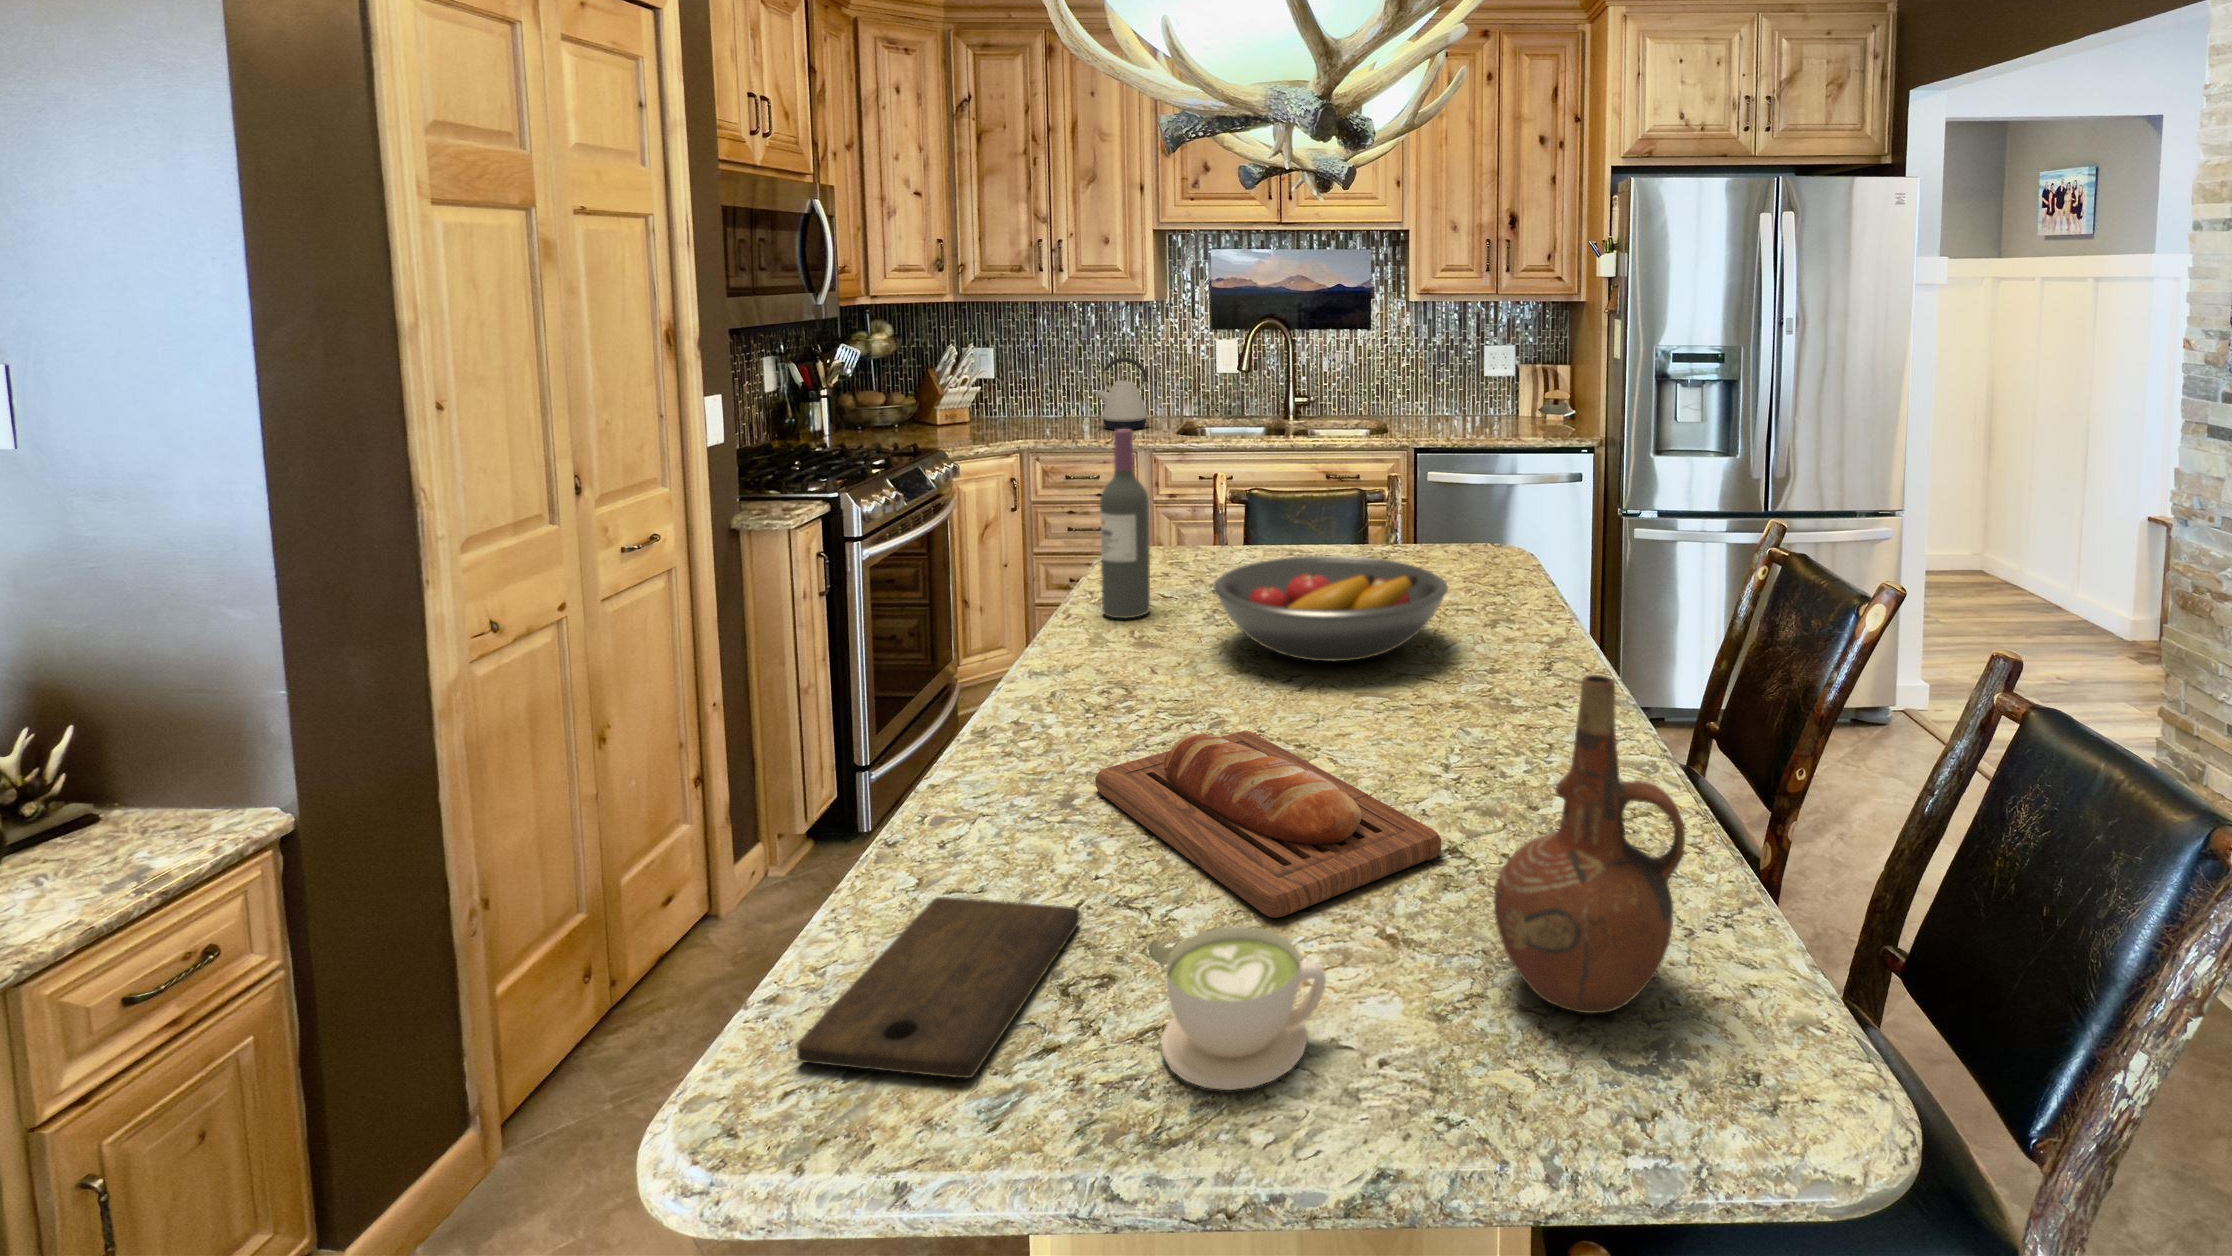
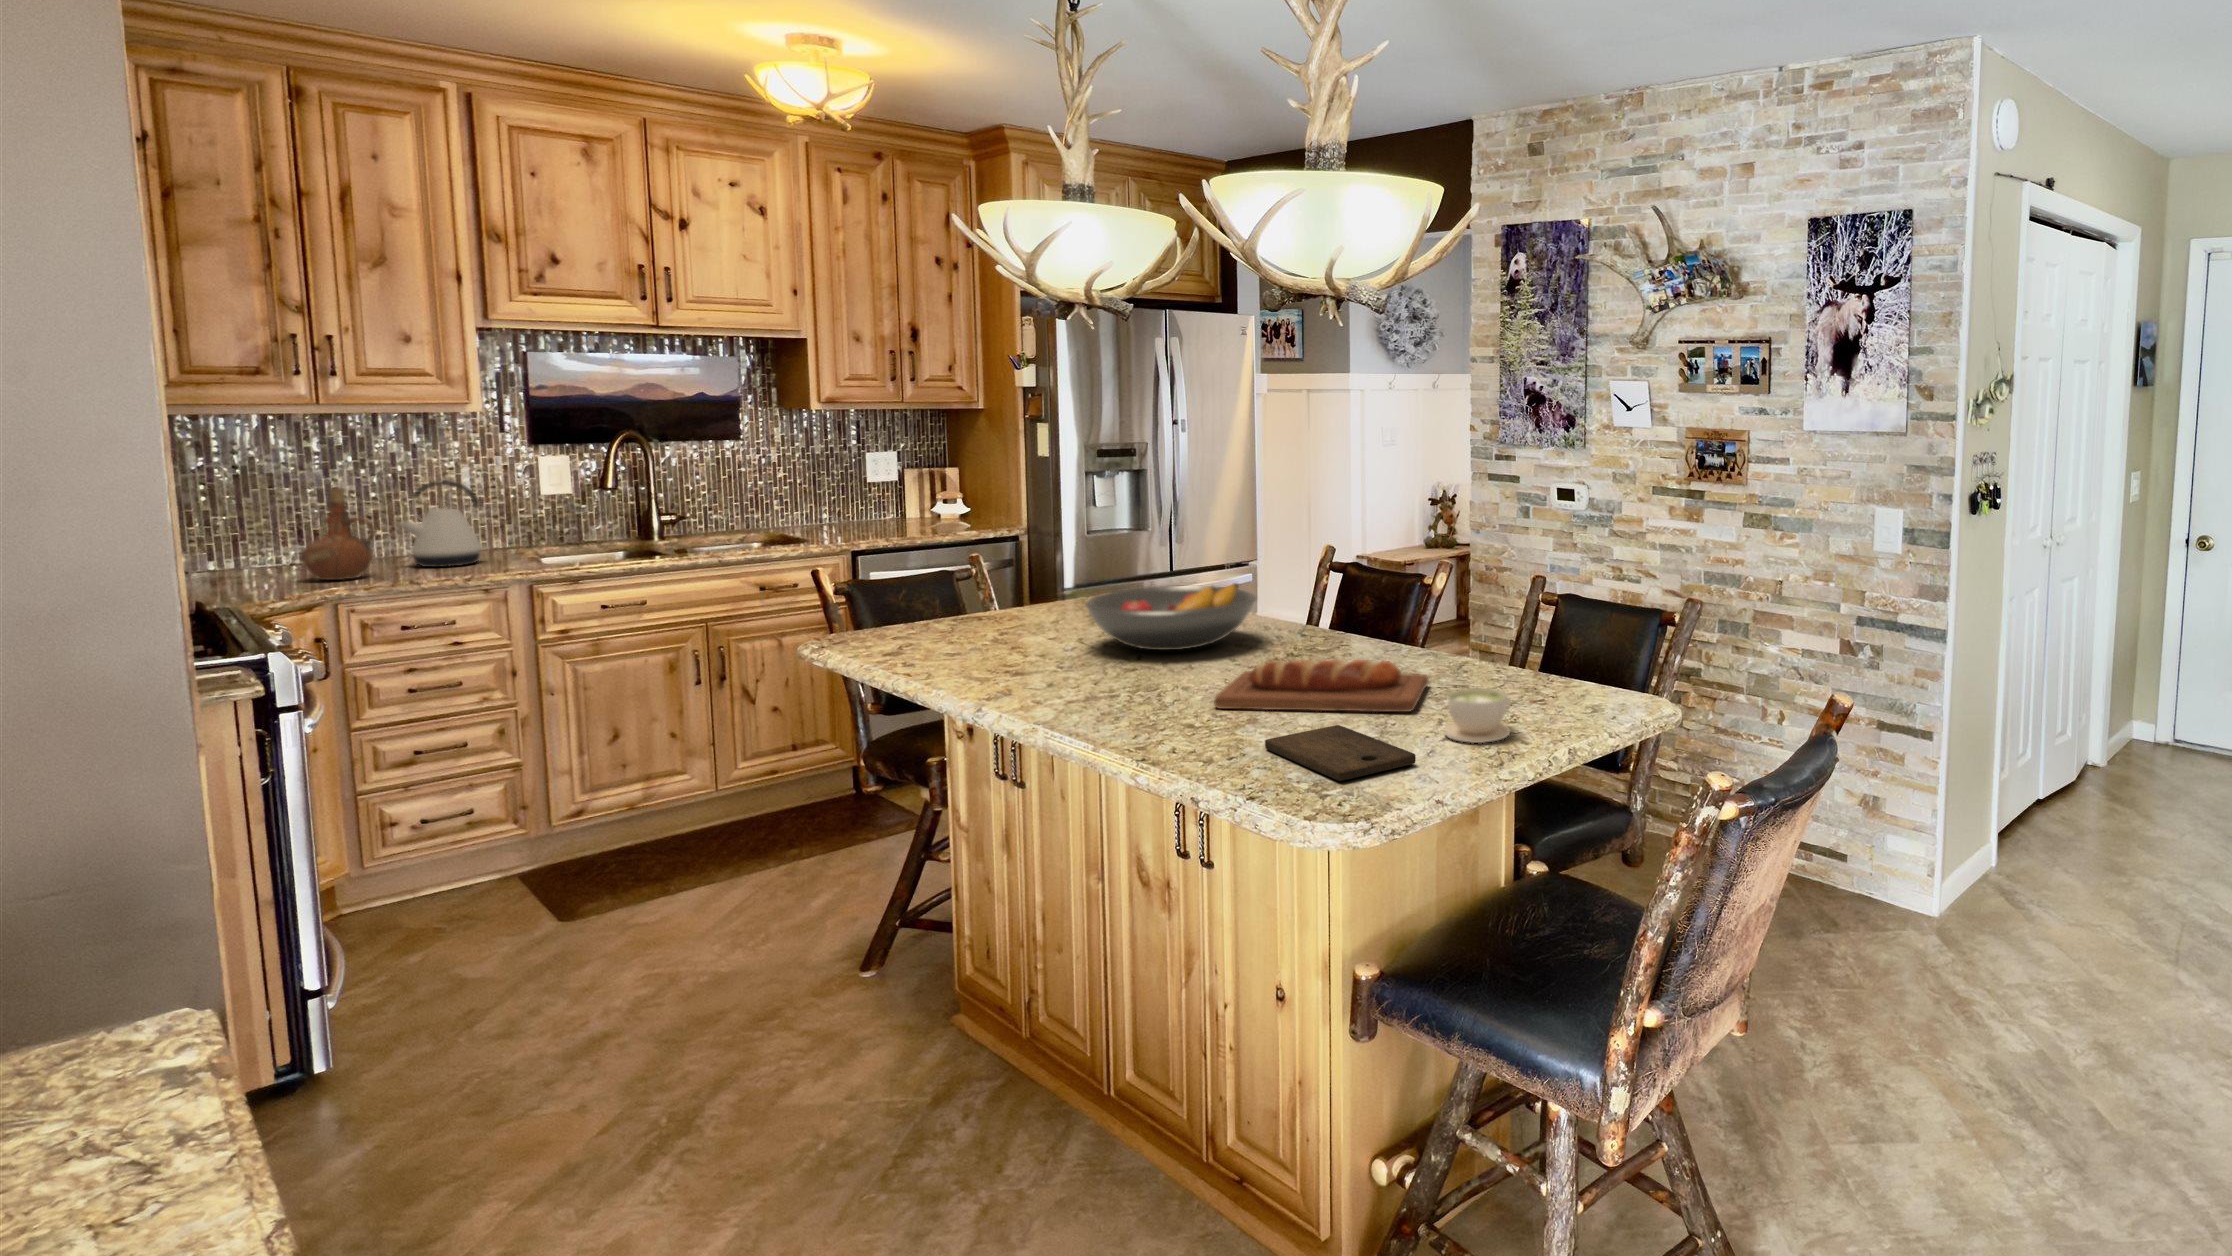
wine bottle: present [1100,429,1150,618] -> none [952,508,997,660]
ceramic pitcher: present [1494,675,1685,1013] -> present [302,488,375,580]

